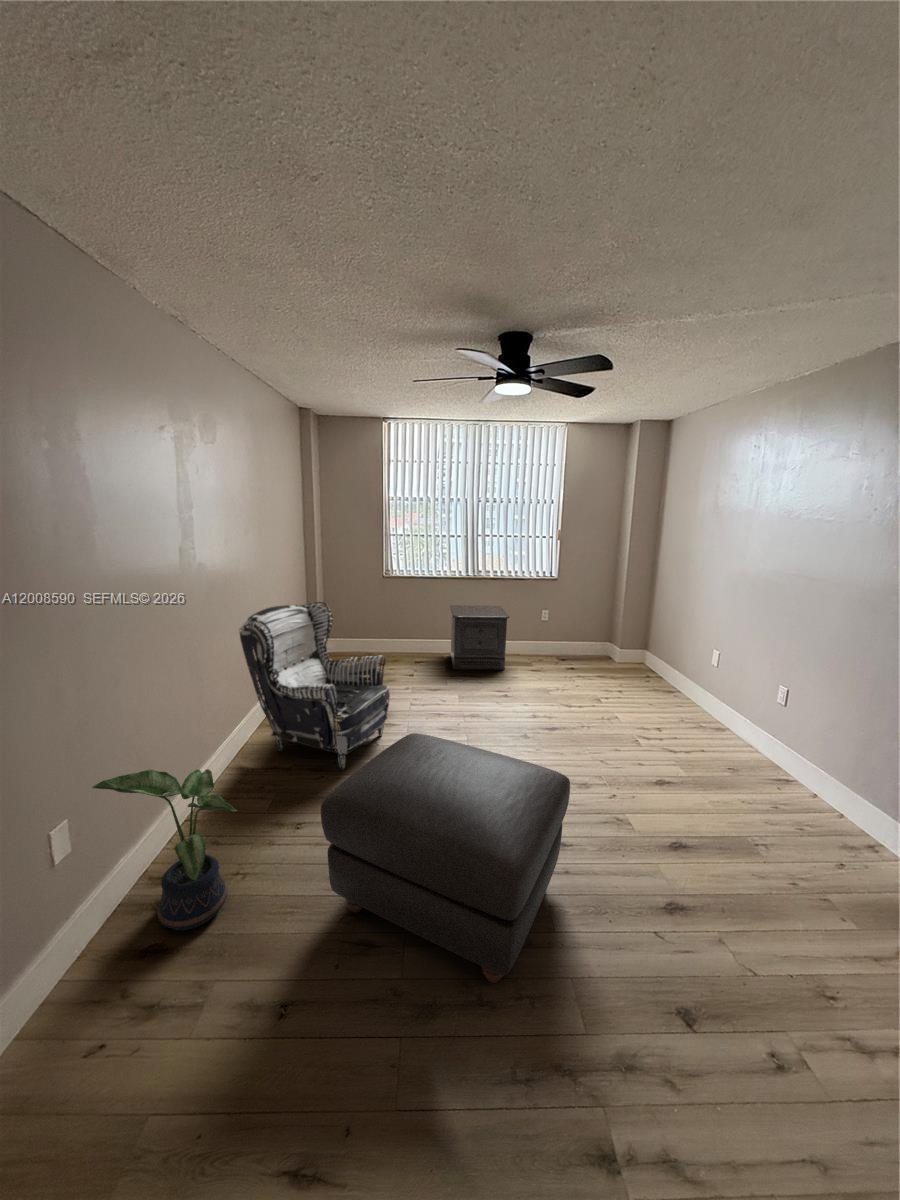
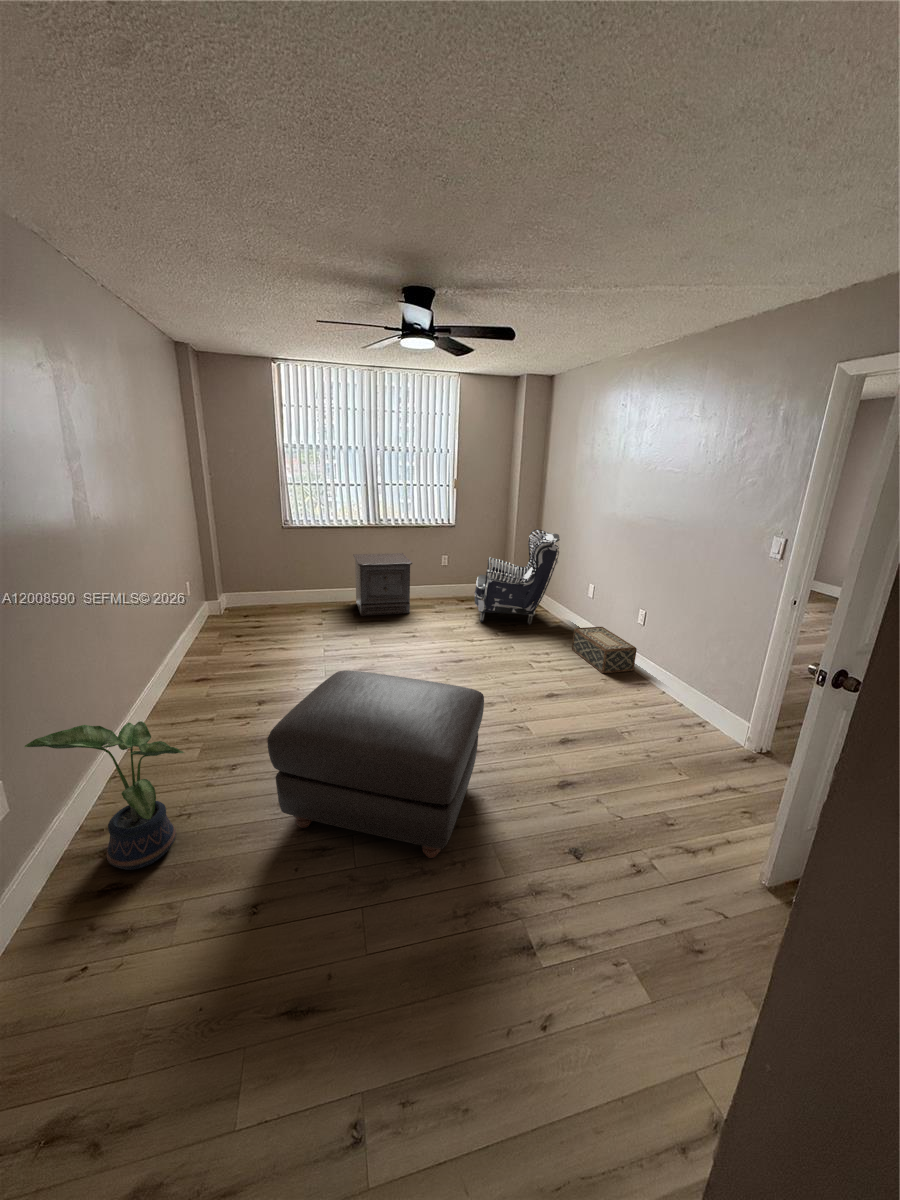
armchair: present [240,602,390,770] -> present [475,529,560,624]
woven basket: none [690,702,776,762] -> present [572,627,637,673]

